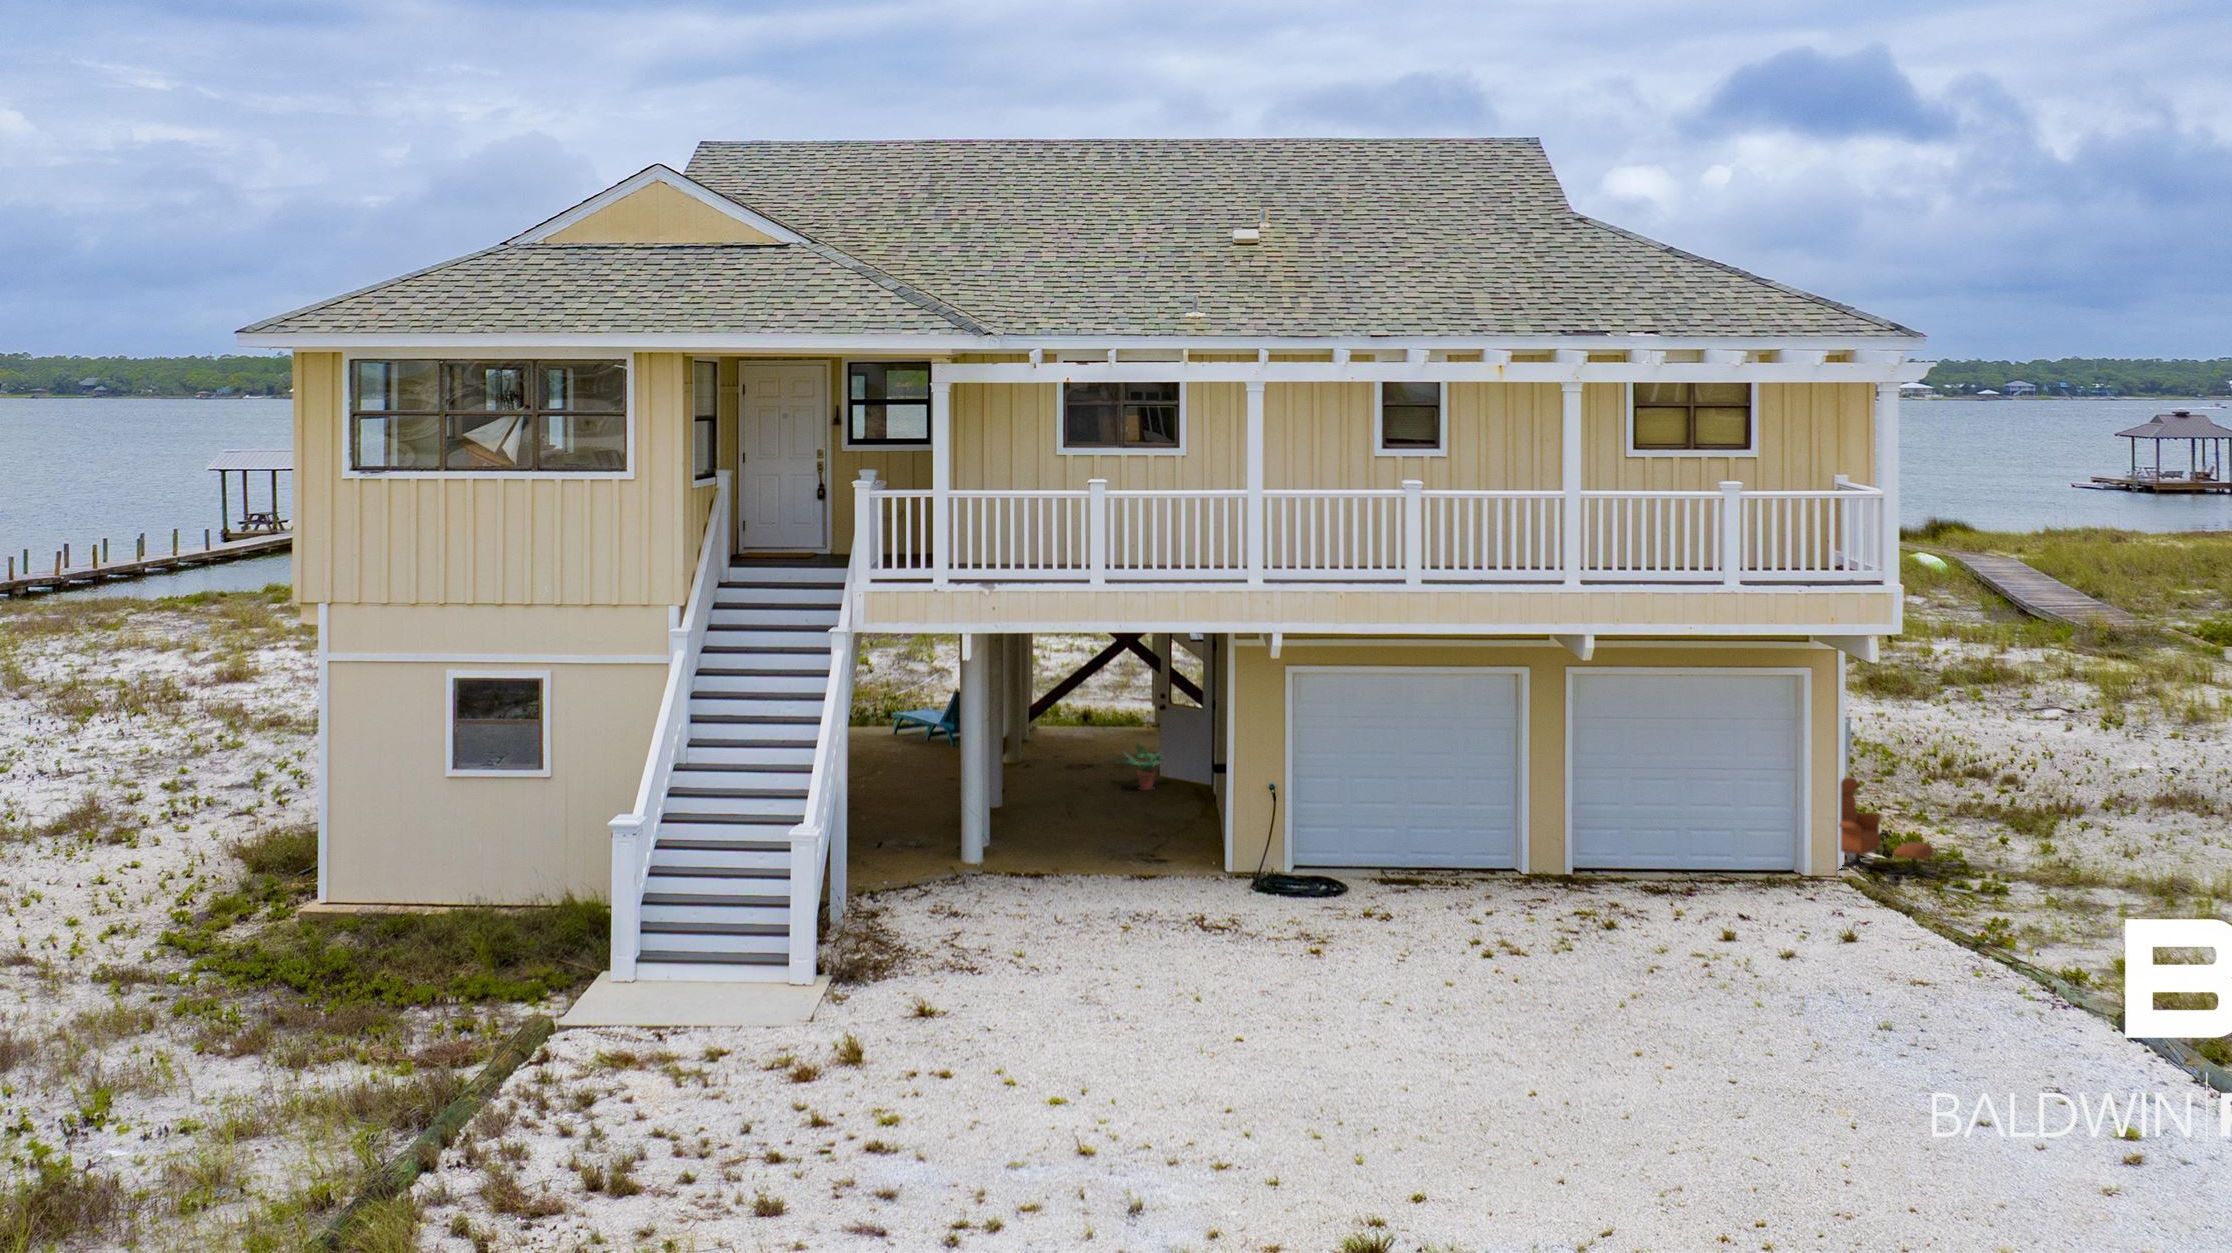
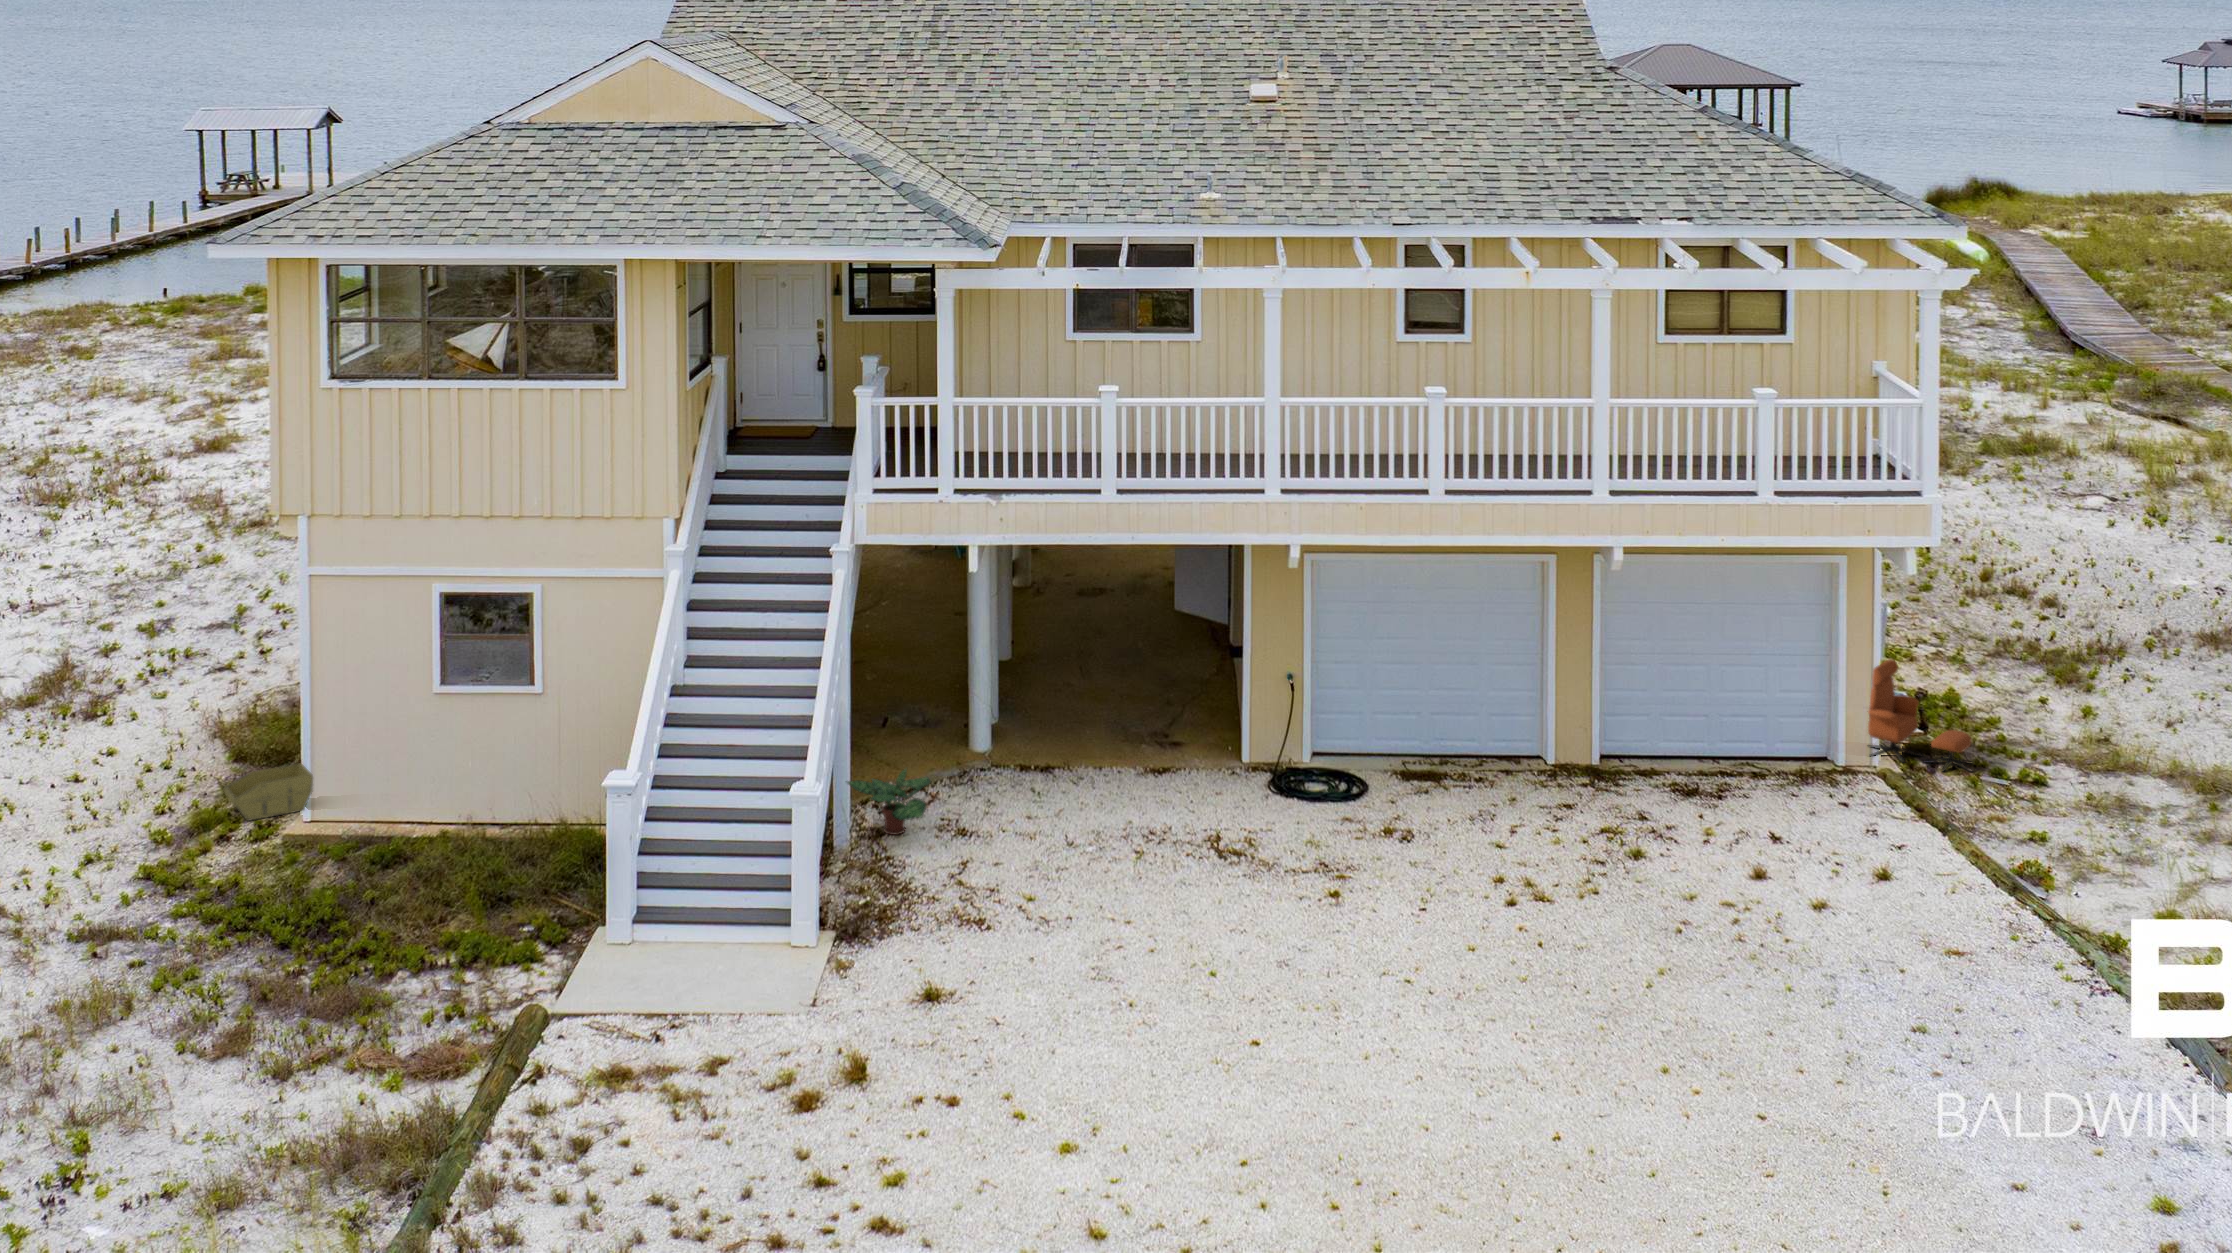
potted plant: present [1116,744,1163,790] -> present [847,769,931,835]
storage bin: none [244,858,331,906] -> present [224,763,313,821]

